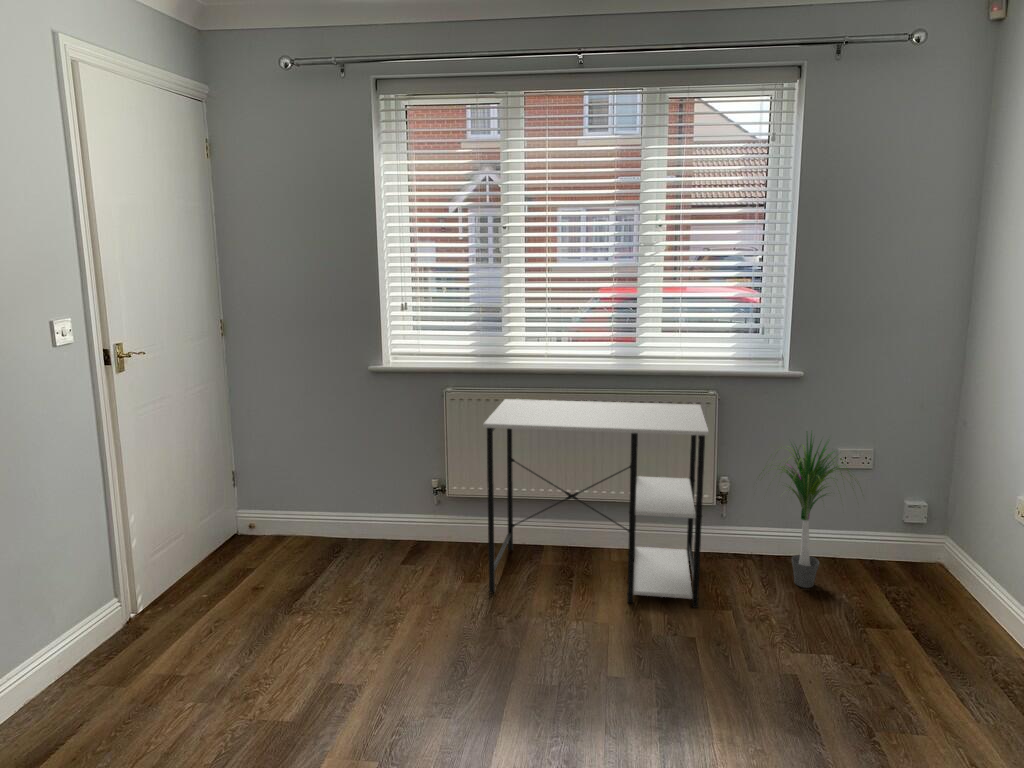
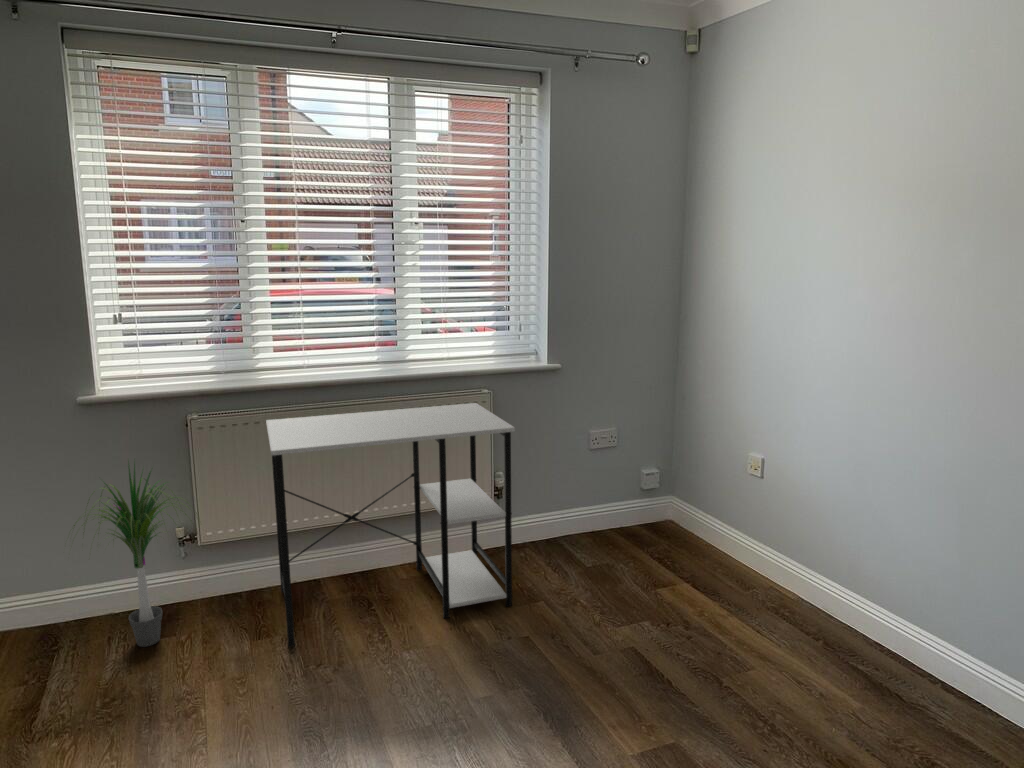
potted plant: present [763,434,851,588] -> present [74,464,174,647]

